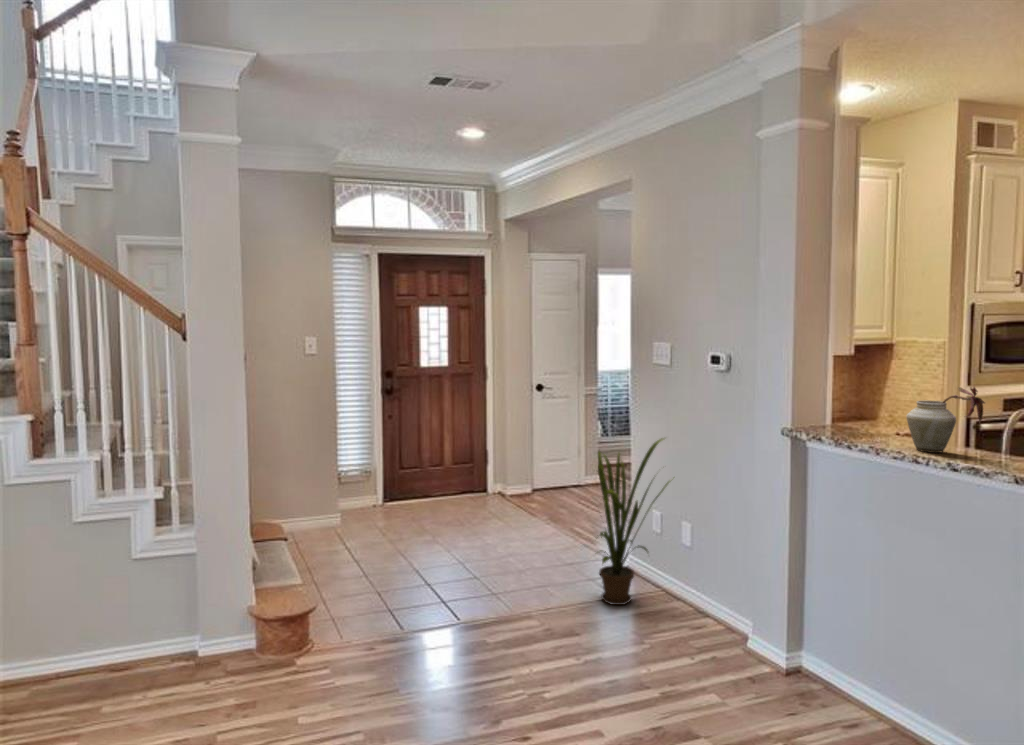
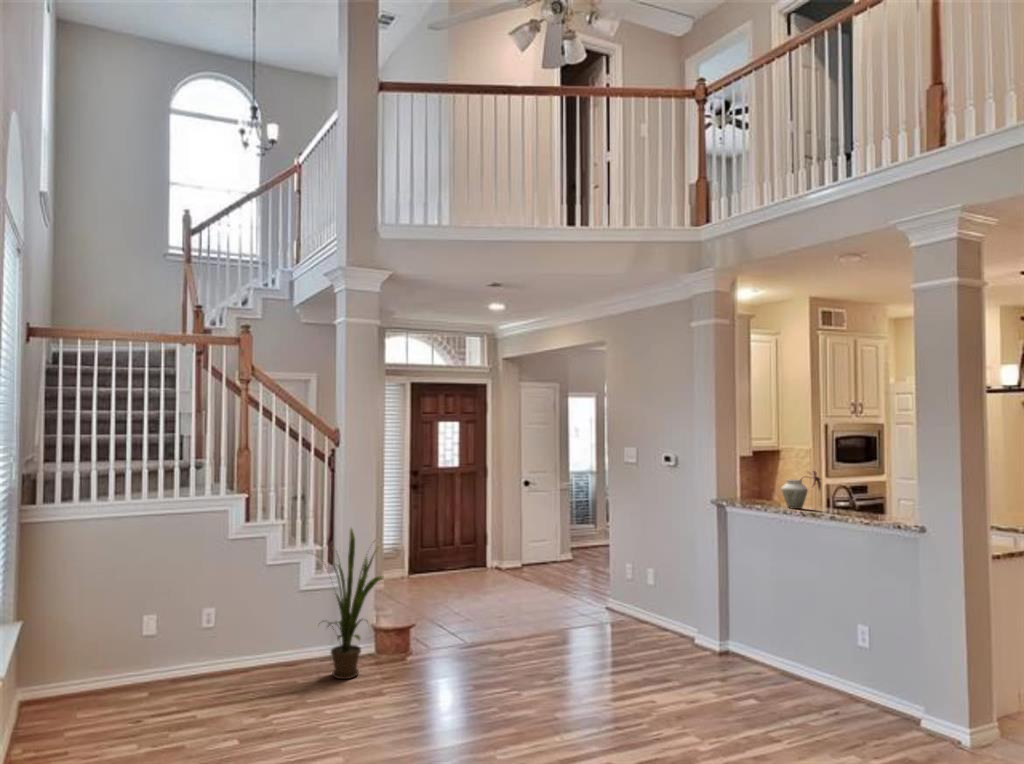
house plant: present [598,438,670,605] -> present [315,529,382,679]

